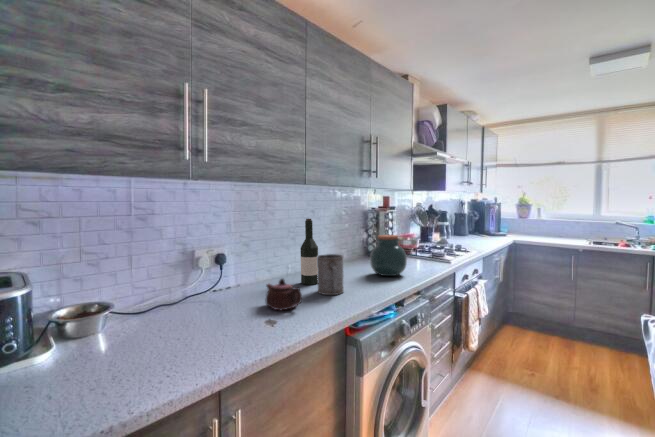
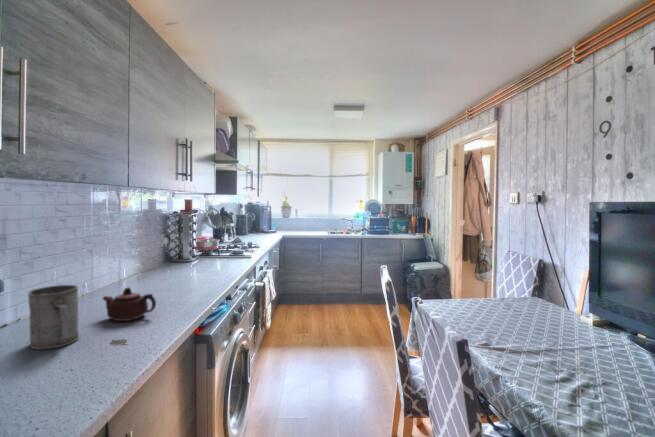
wine bottle: present [301,219,318,285] -> none [121,223,143,294]
jar: present [370,235,407,276] -> none [190,237,226,276]
mug: present [317,254,344,295] -> present [28,285,79,349]

